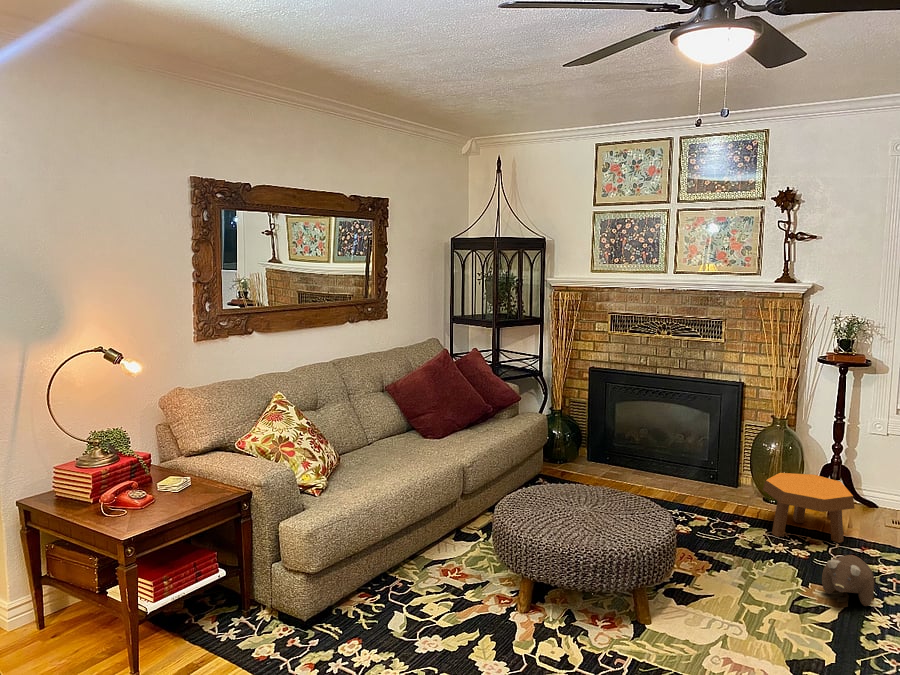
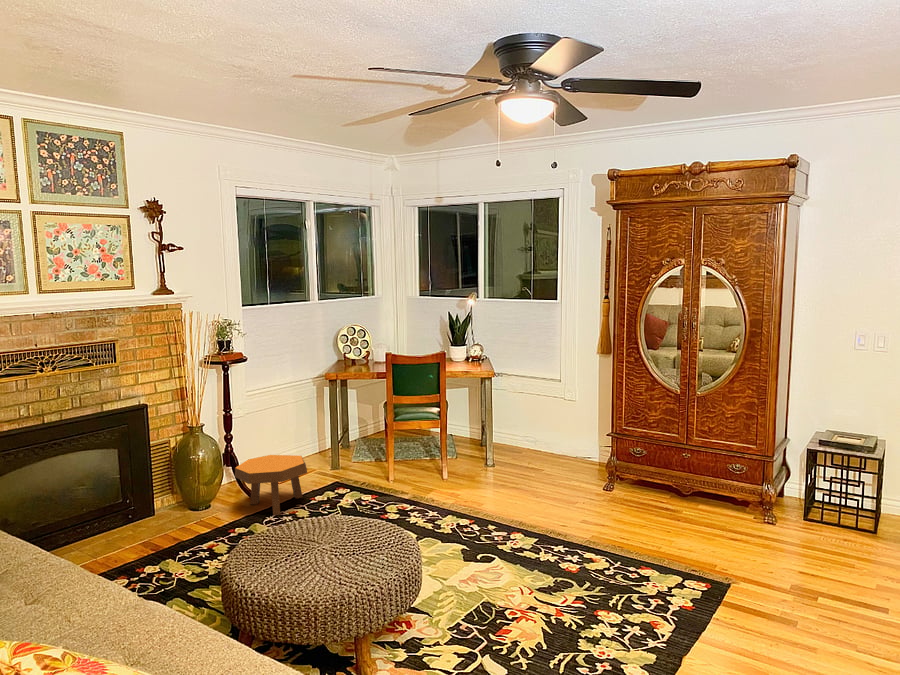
plush toy: present [822,555,874,606] -> none [367,477,407,512]

